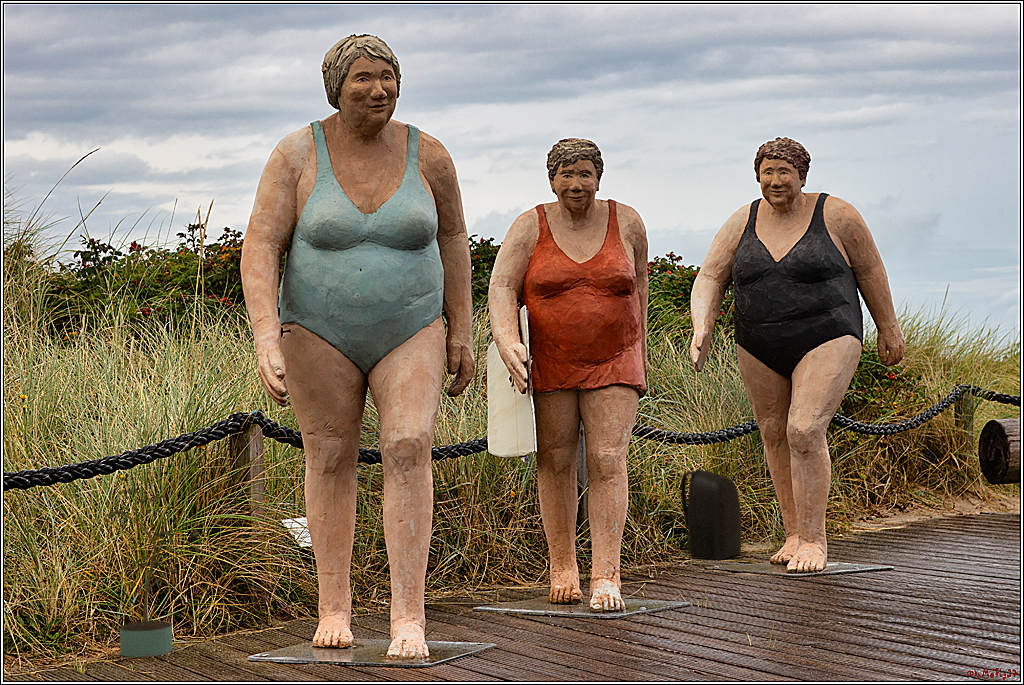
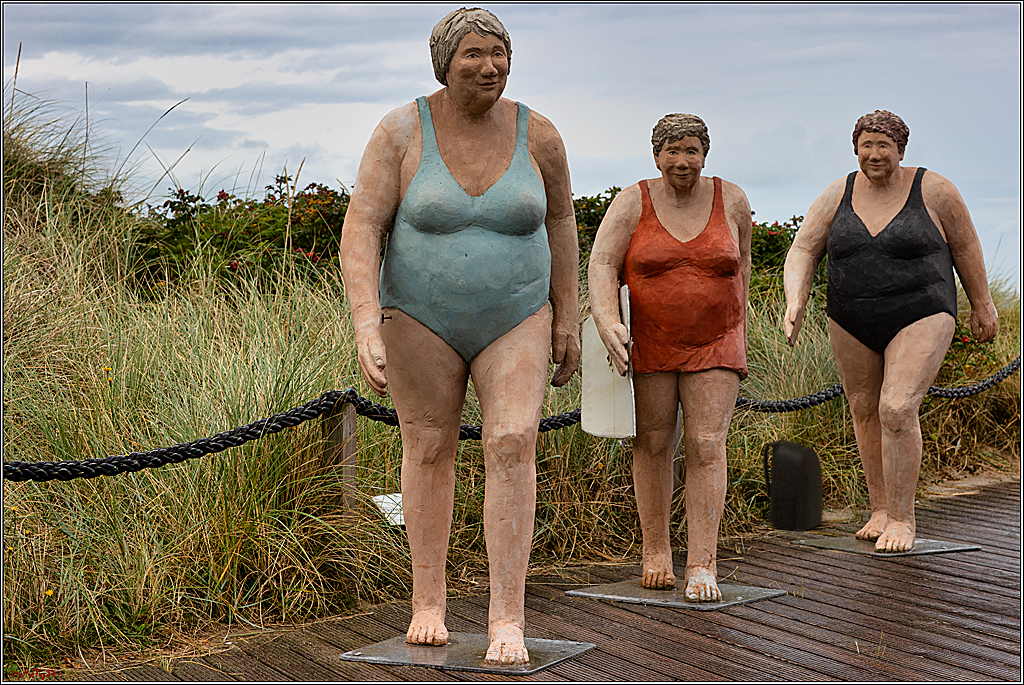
potted plant: present [106,490,203,657] -> none [198,472,298,645]

